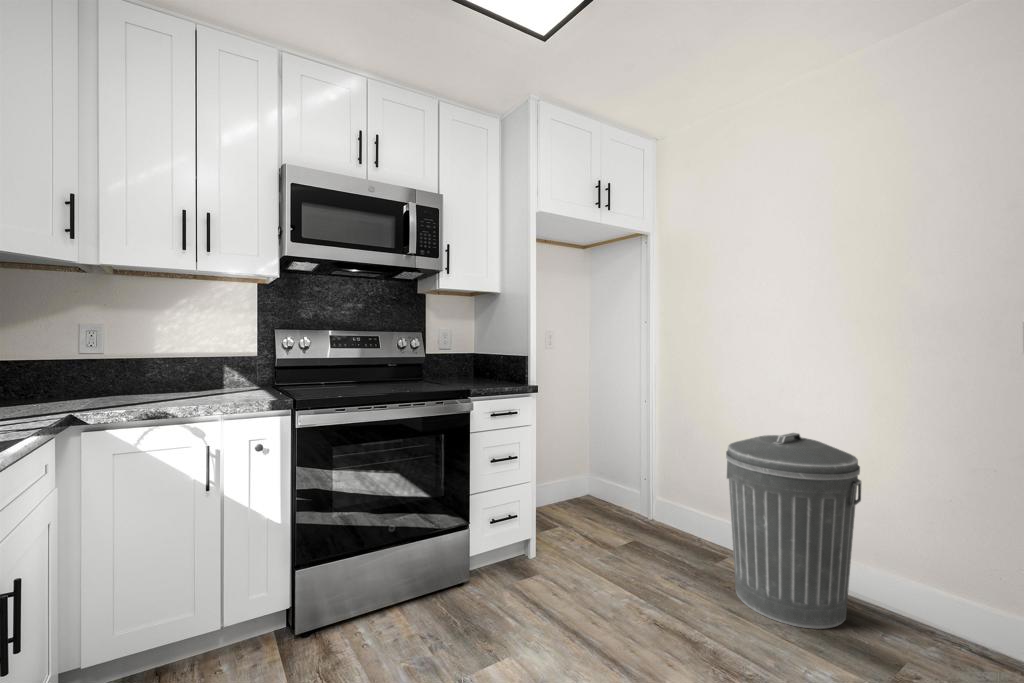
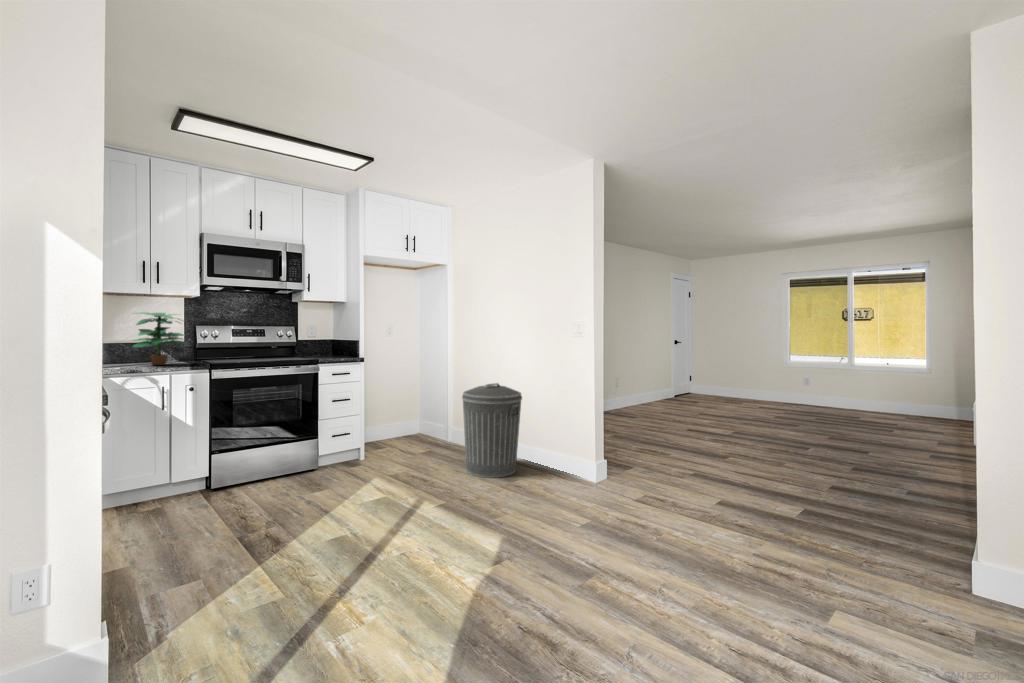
potted plant: none [160,304,259,401] -> present [133,312,186,365]

